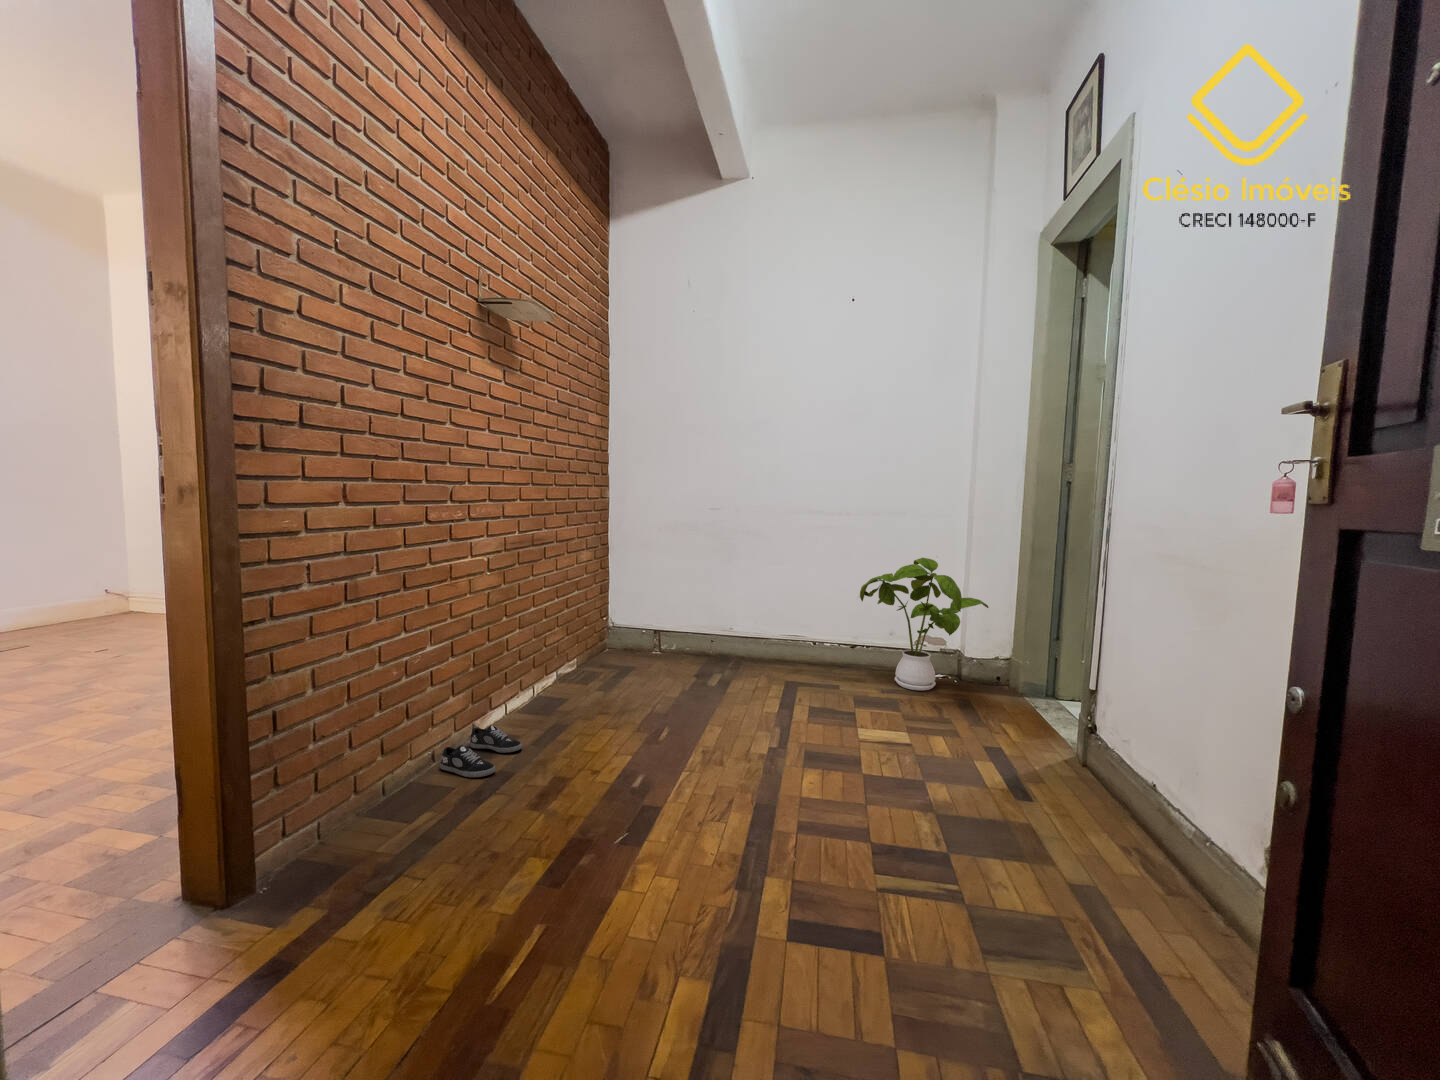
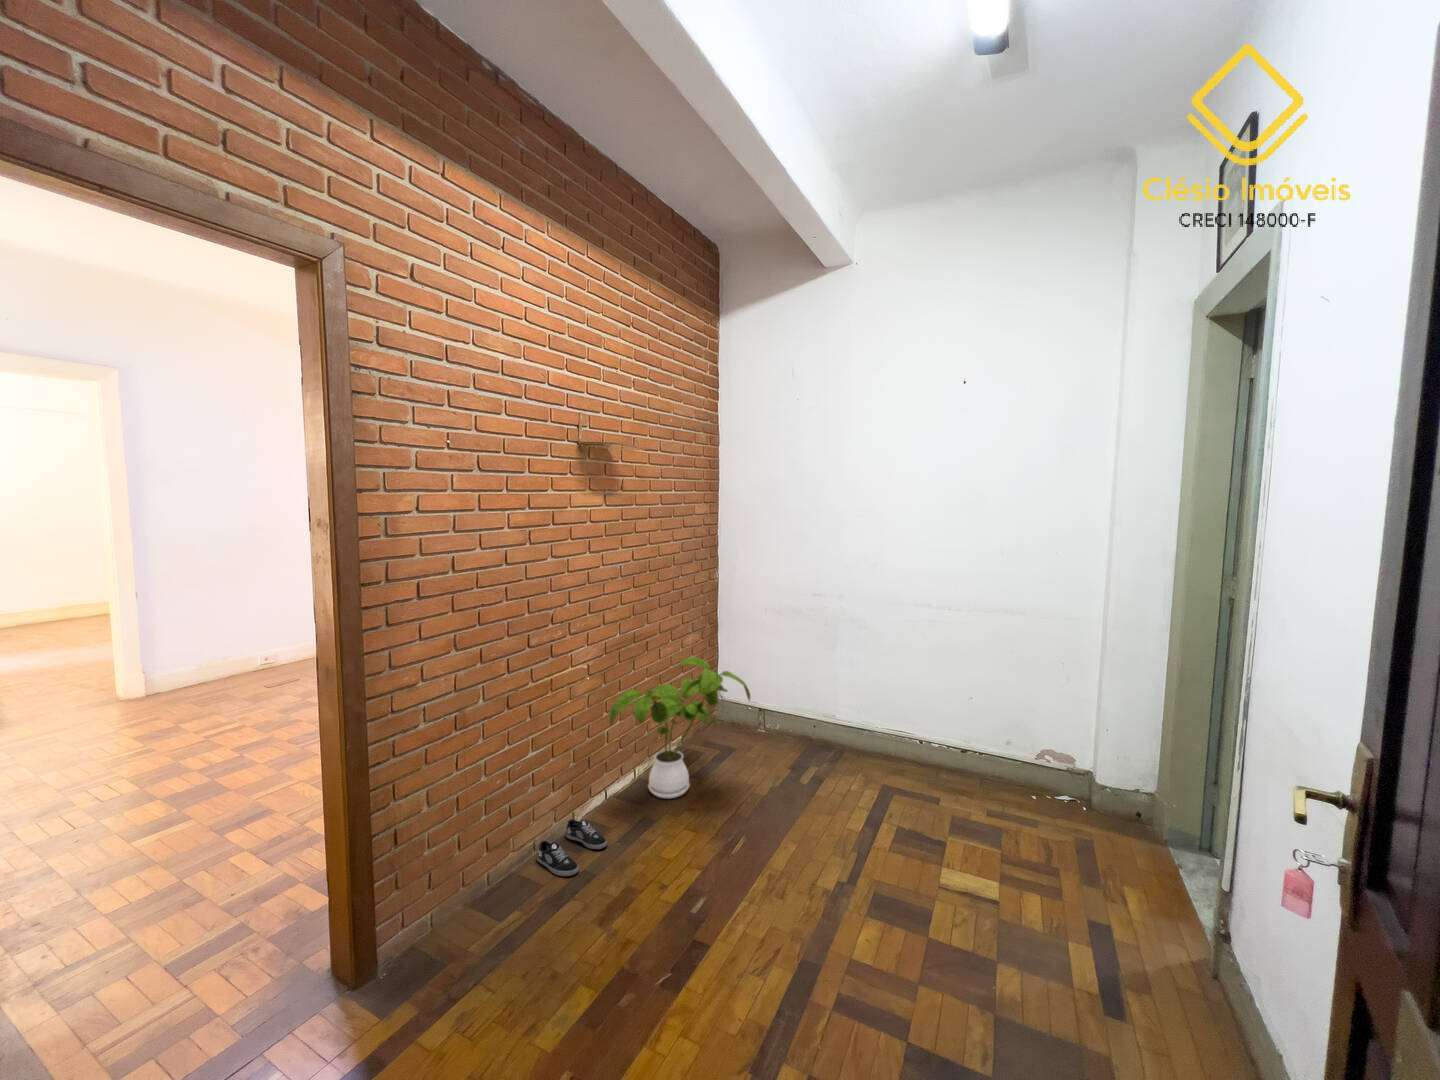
house plant: present [860,558,989,691] -> present [610,657,750,798]

